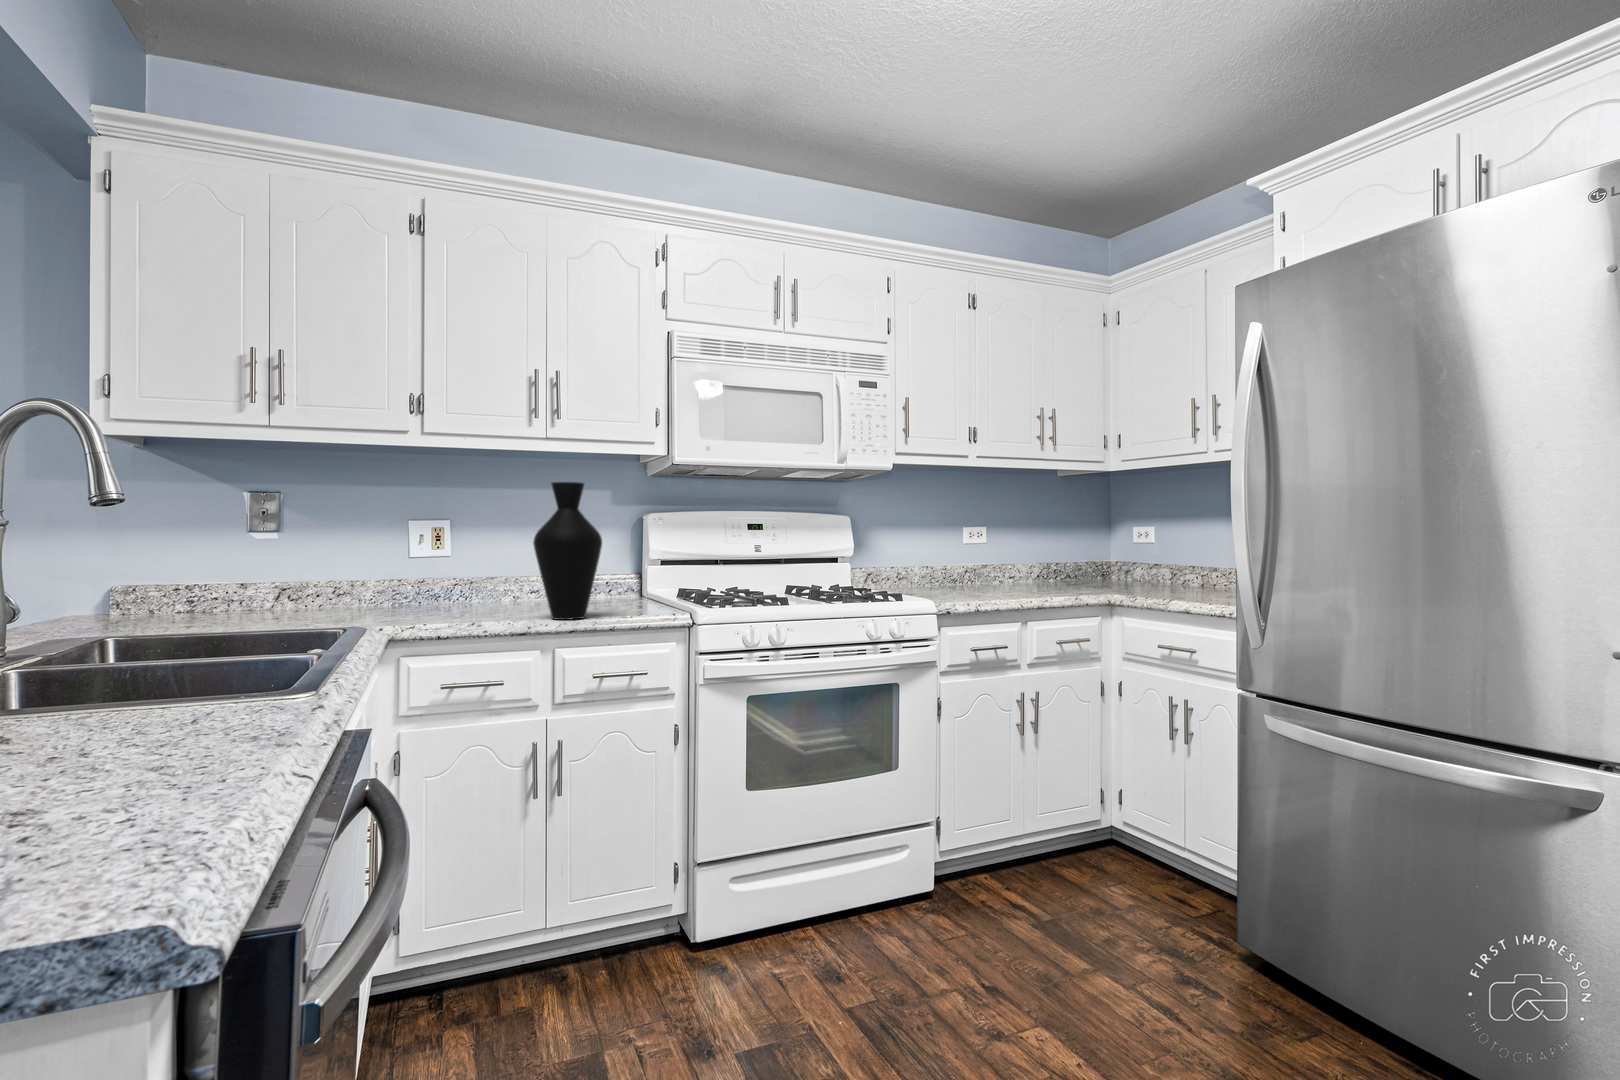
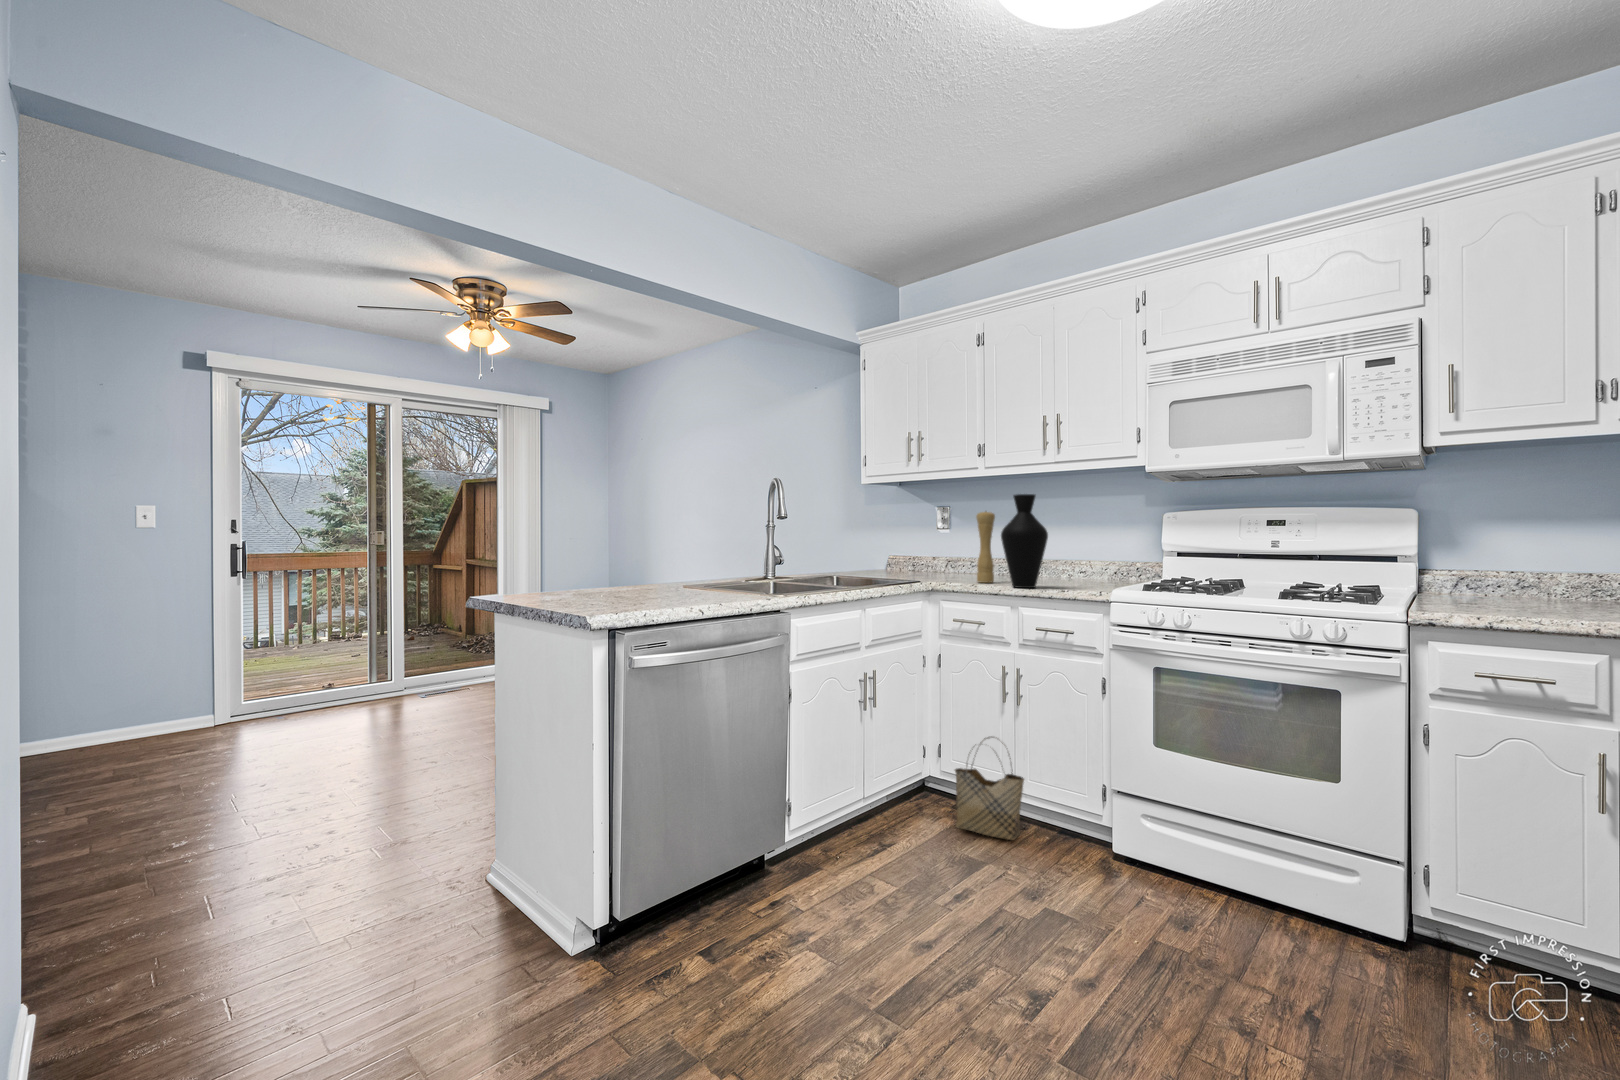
pepper mill: none [445,503,476,618] -> present [976,511,995,583]
woven basket: none [489,852,595,1025] -> present [955,737,1024,840]

